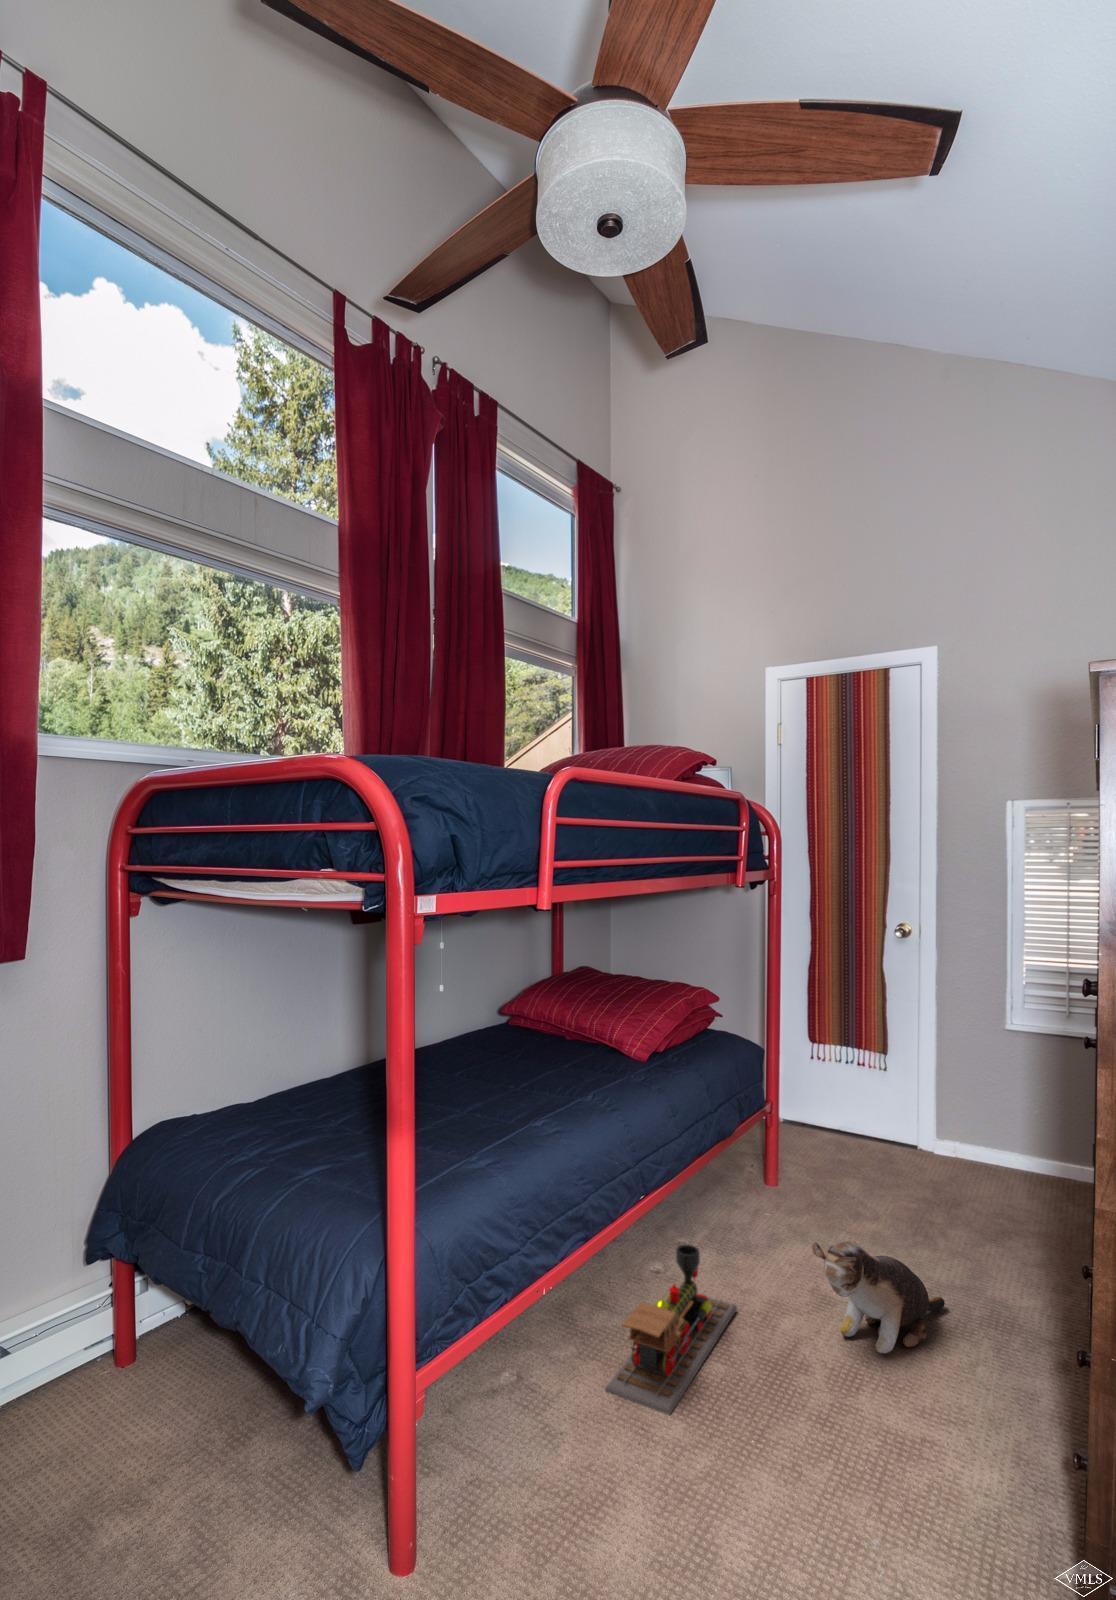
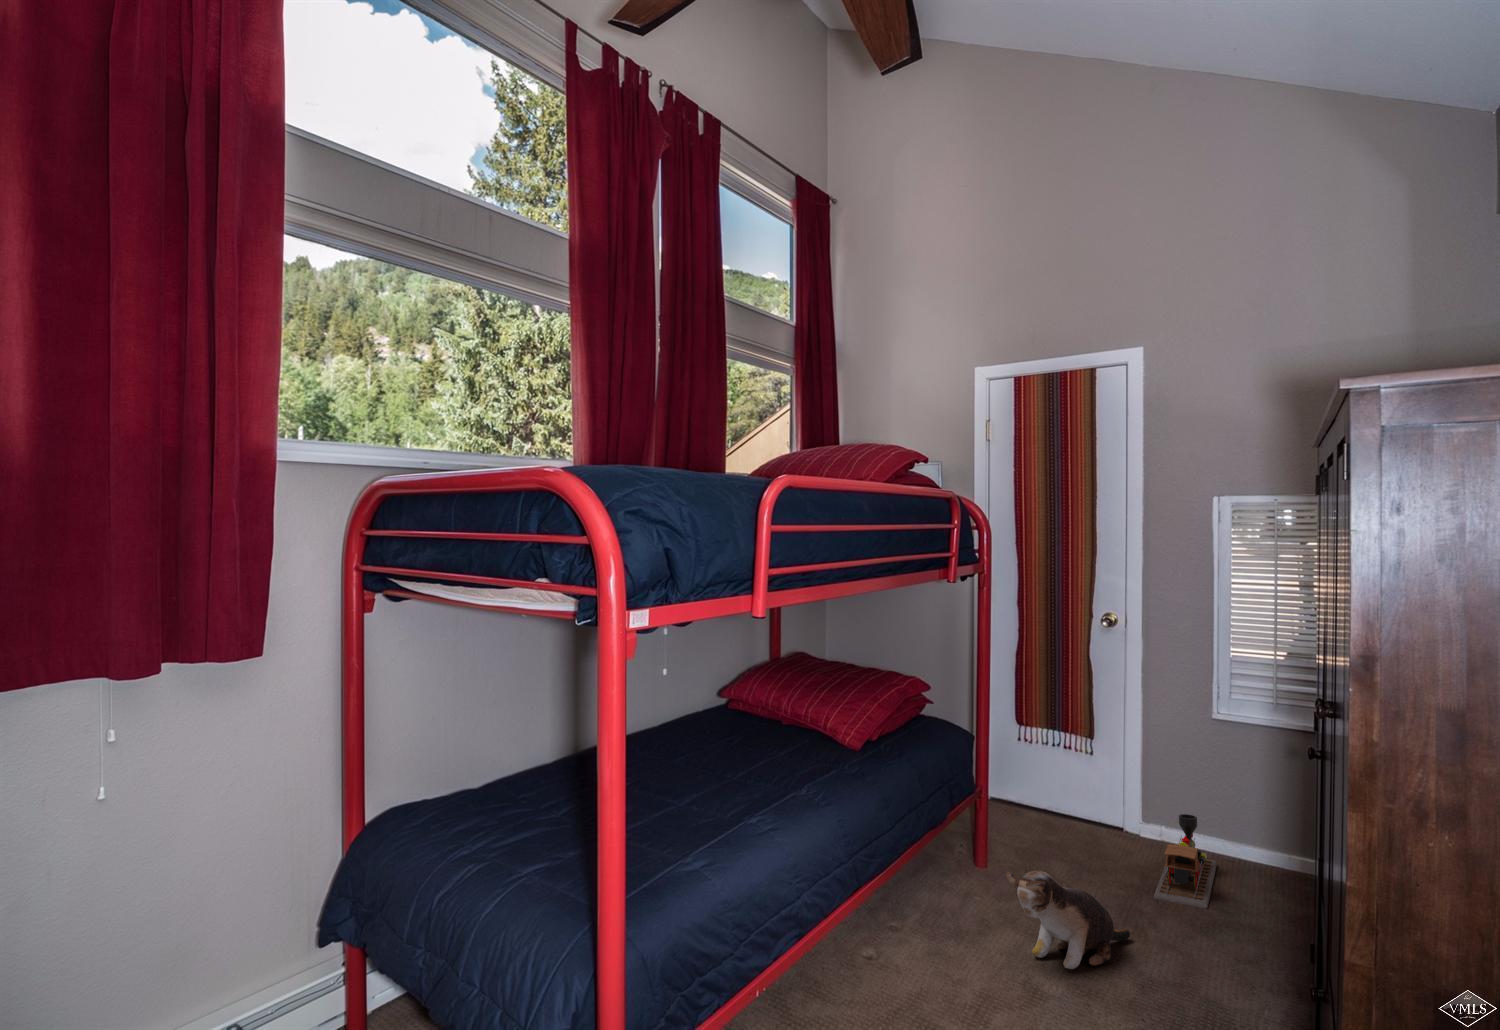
toy train: present [605,1245,737,1415] -> present [1153,814,1217,909]

